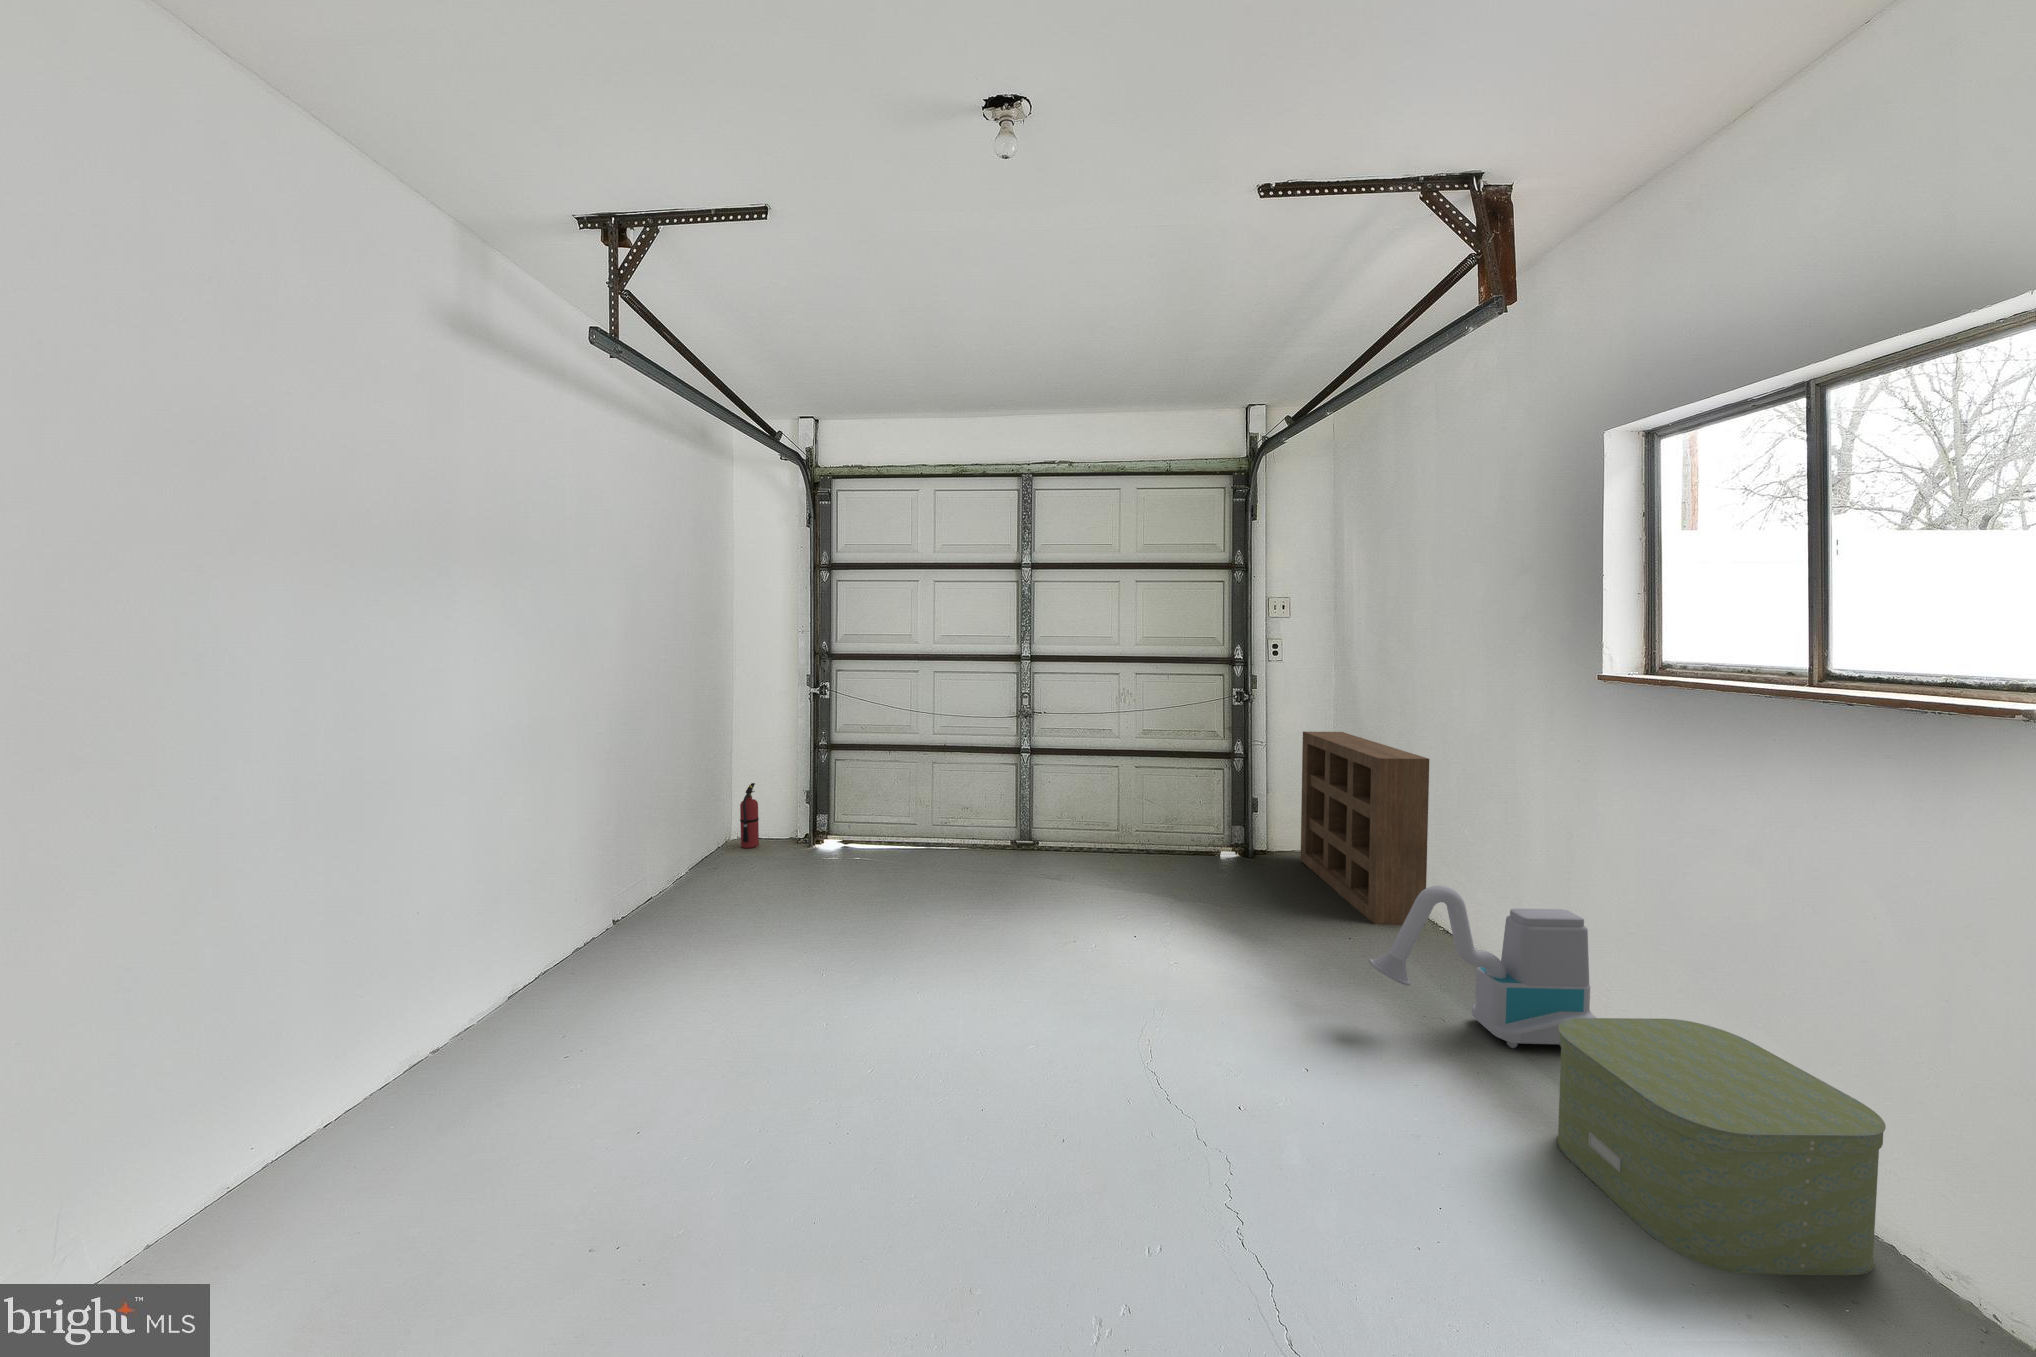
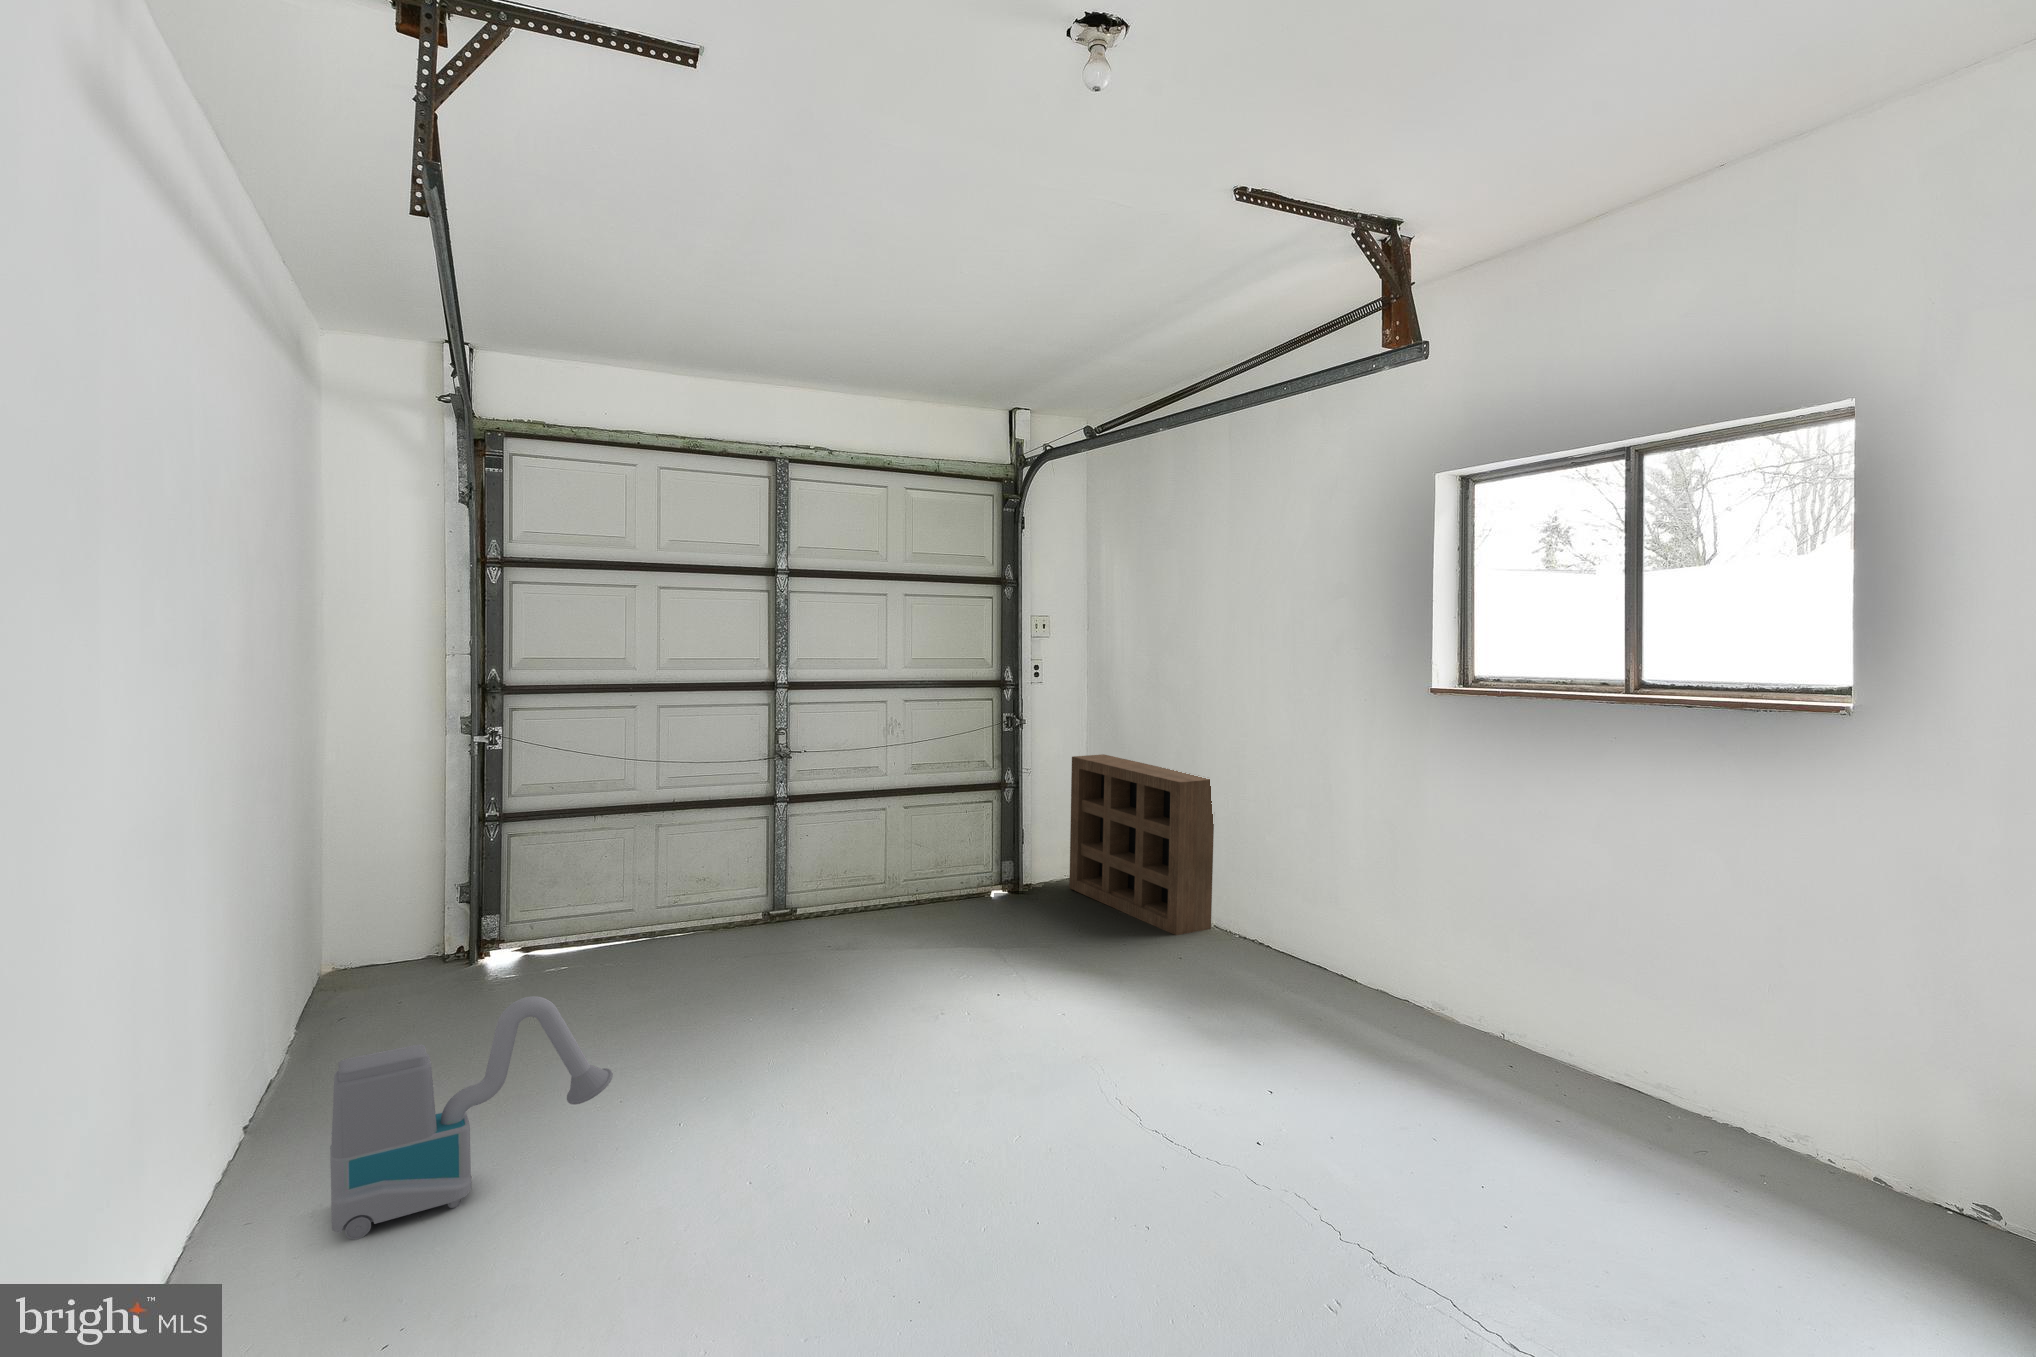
fire extinguisher: present [740,783,759,848] -> none [358,884,390,983]
vacuum cleaner: present [1369,885,1597,1048] -> present [330,996,613,1240]
storage box: present [1557,1018,1886,1275] -> none [1393,954,1558,1094]

